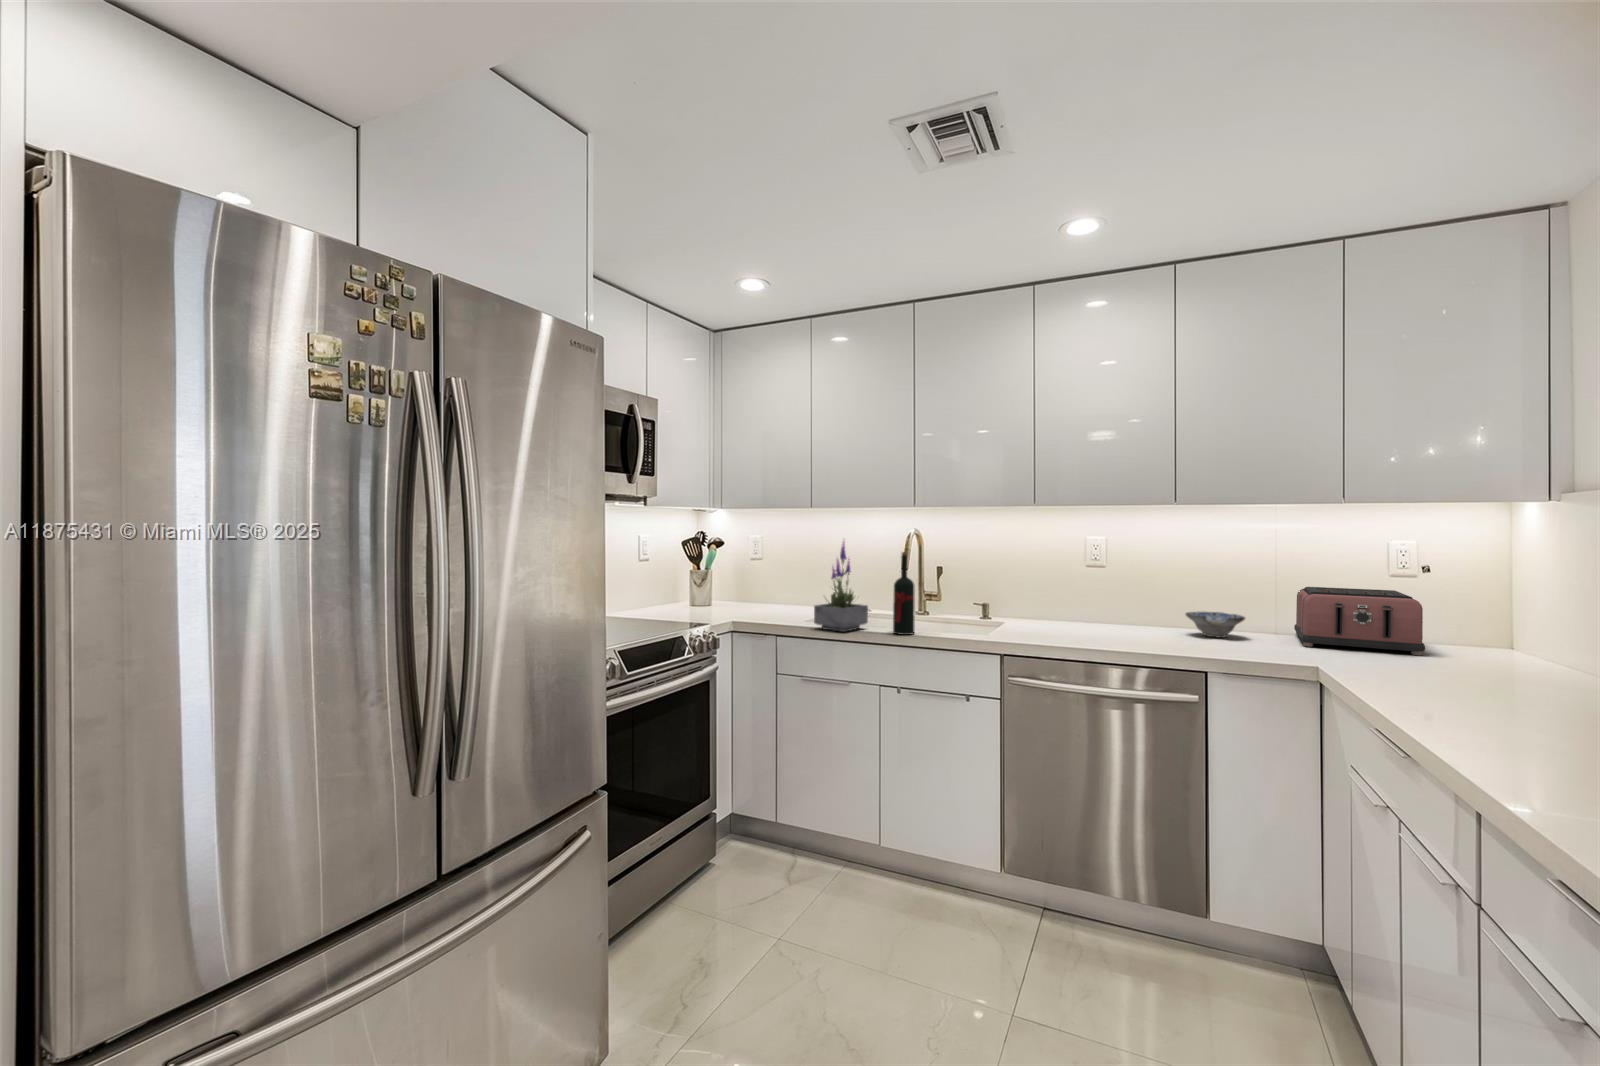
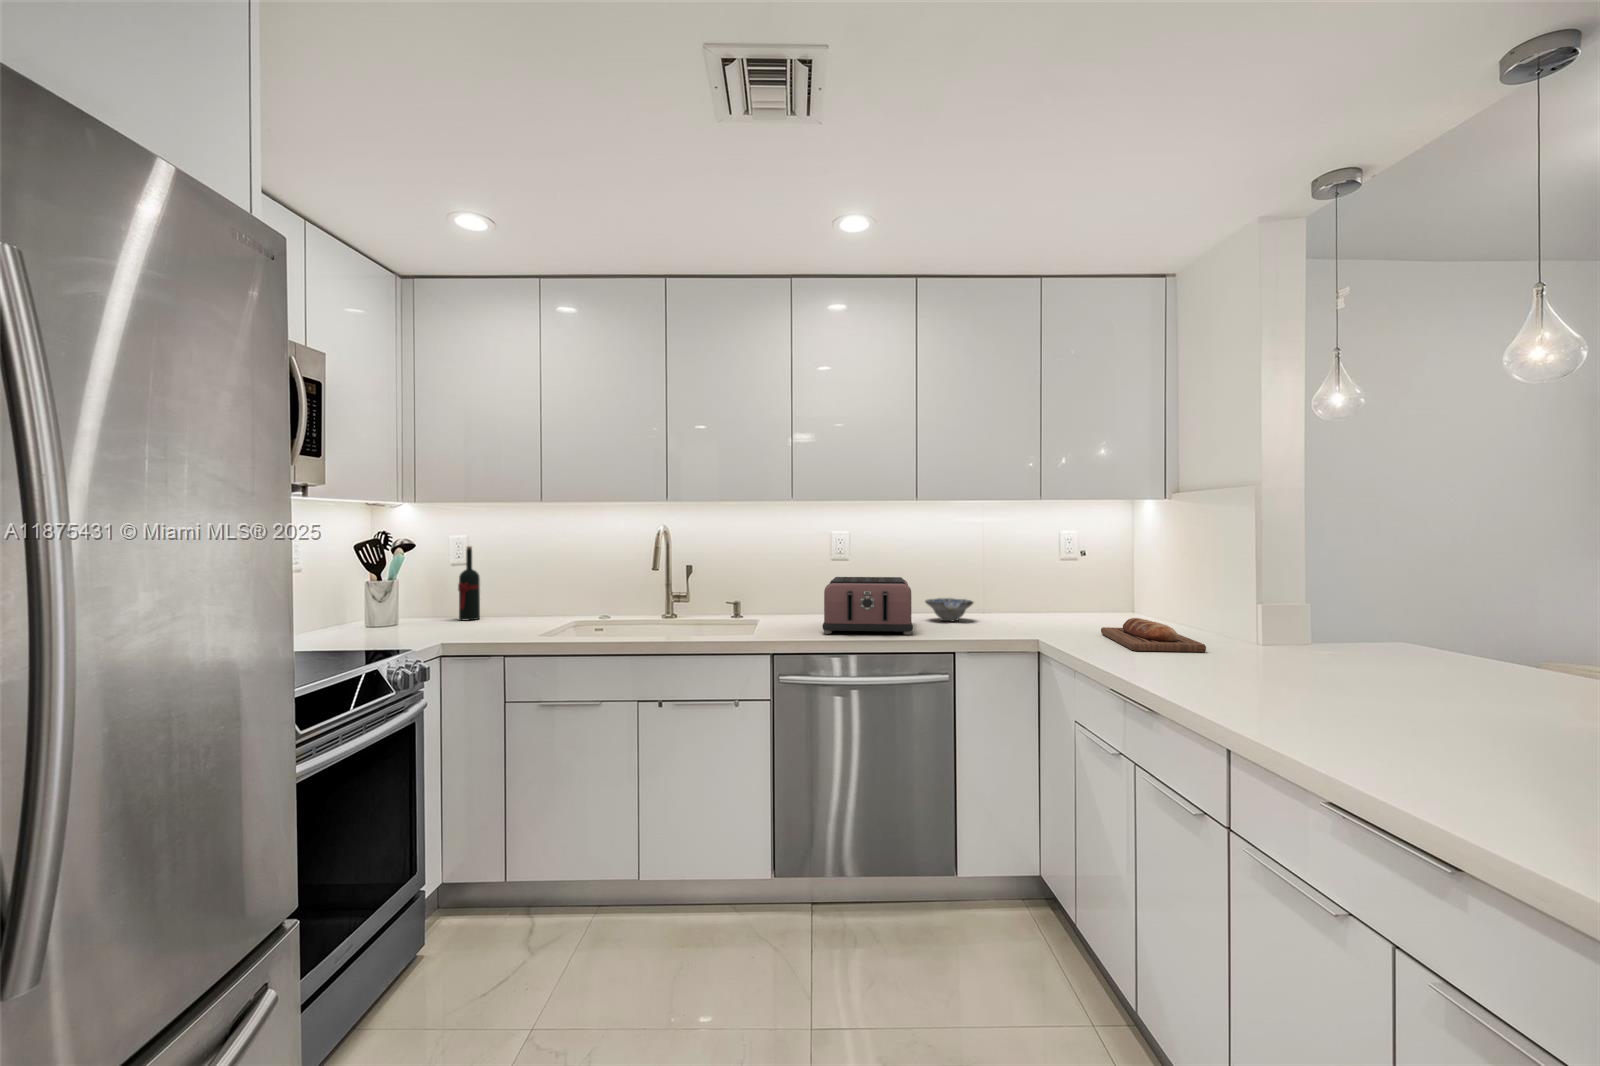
potted plant: present [814,542,868,632] -> none [557,534,621,643]
wine bottle: present [893,552,915,635] -> present [458,546,480,620]
toaster: present [1294,587,1425,656] -> present [823,577,913,635]
bread loaf: none [1406,651,1549,703] -> present [1101,618,1206,652]

